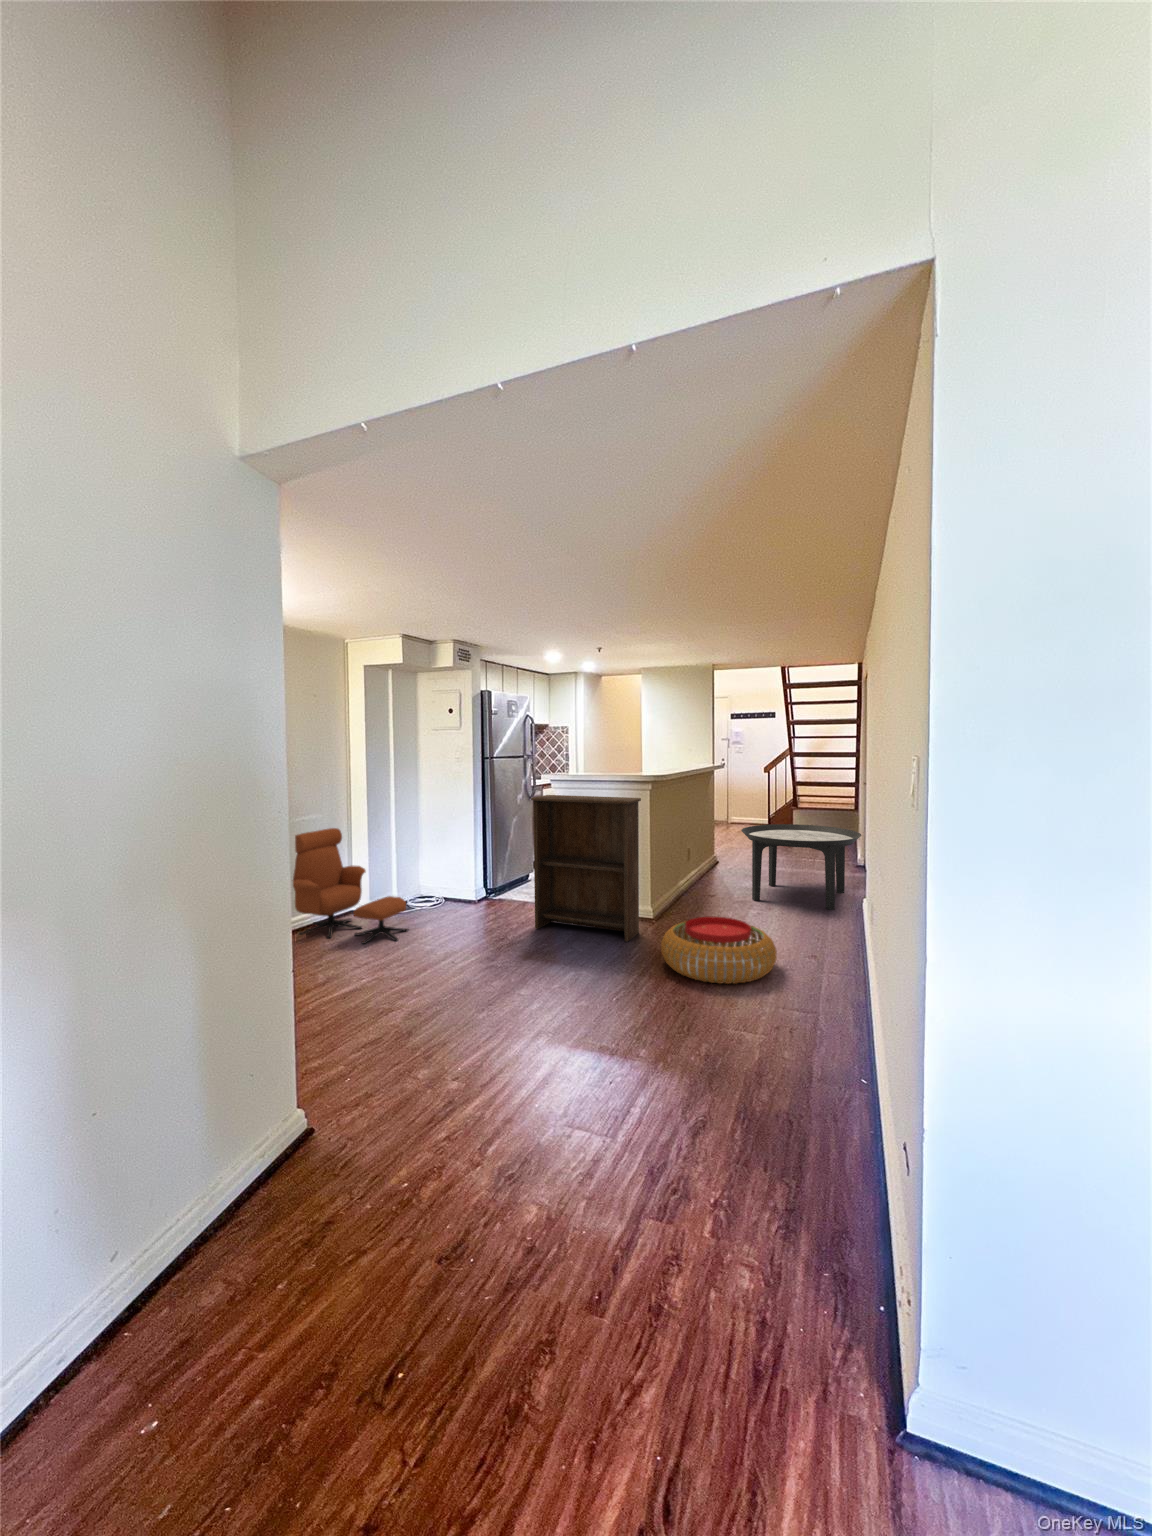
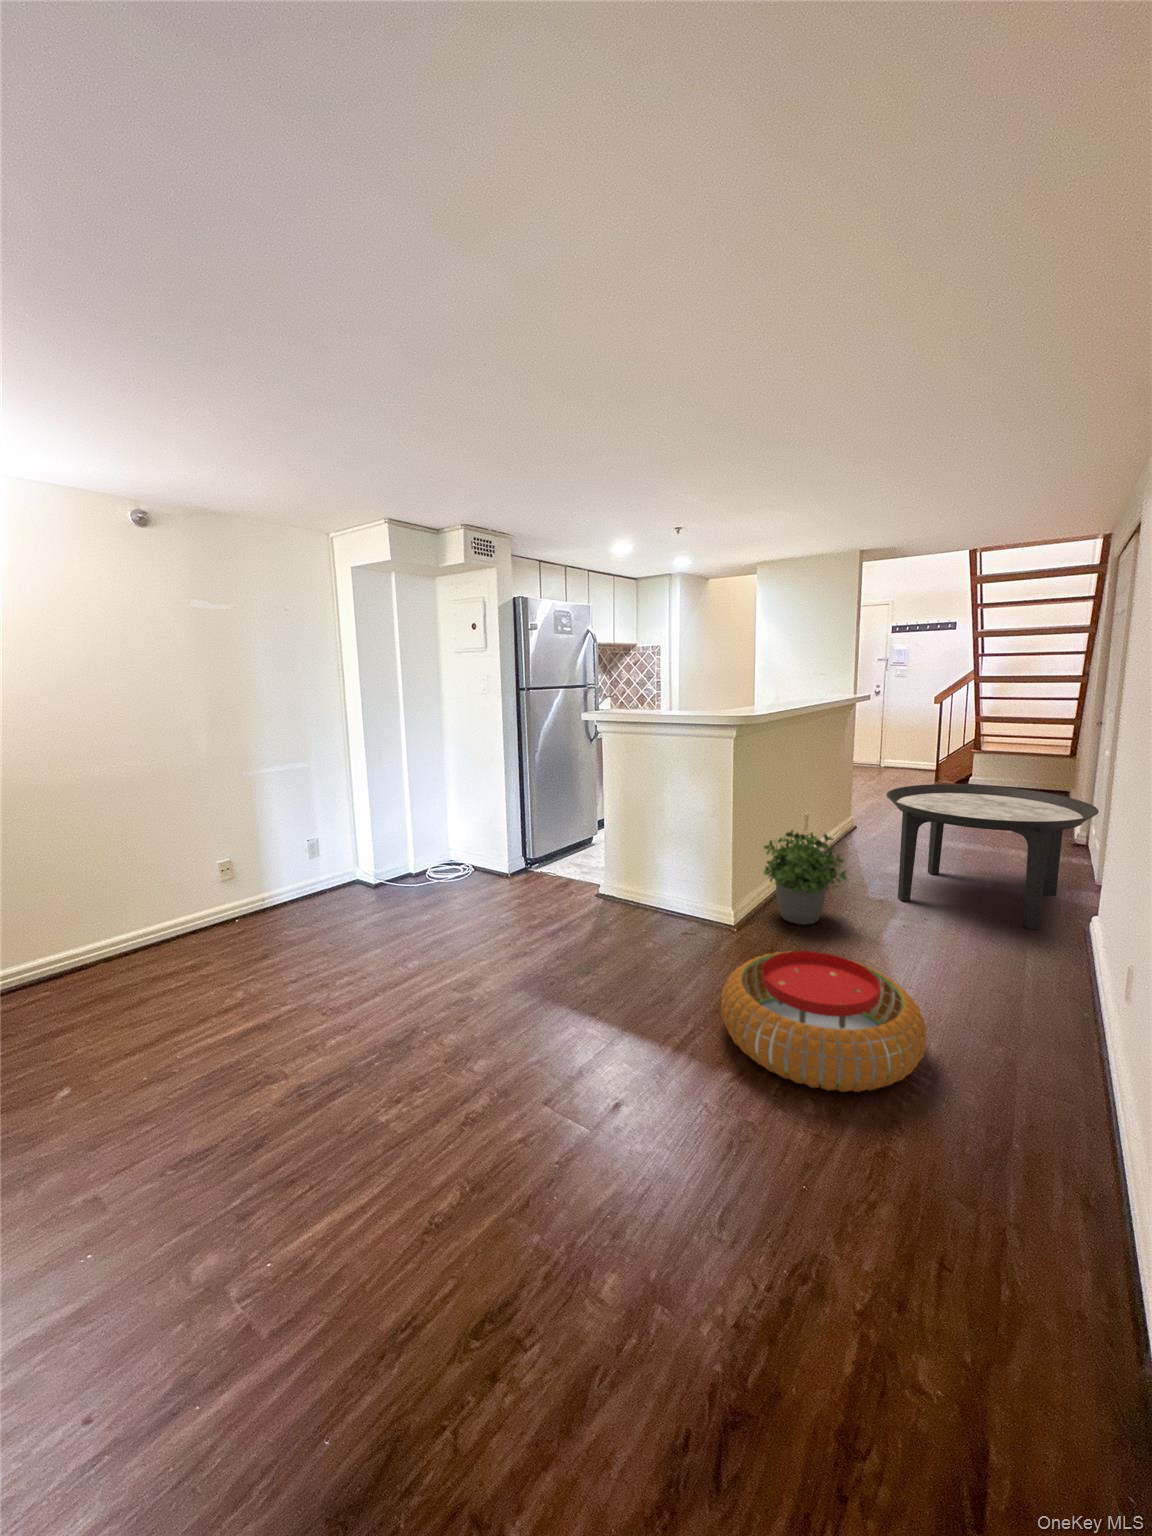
bookshelf: present [531,795,641,942] -> none [551,742,712,968]
lounge chair: present [293,828,409,944] -> none [251,781,402,936]
potted plant: none [669,853,723,916] -> present [763,830,847,925]

